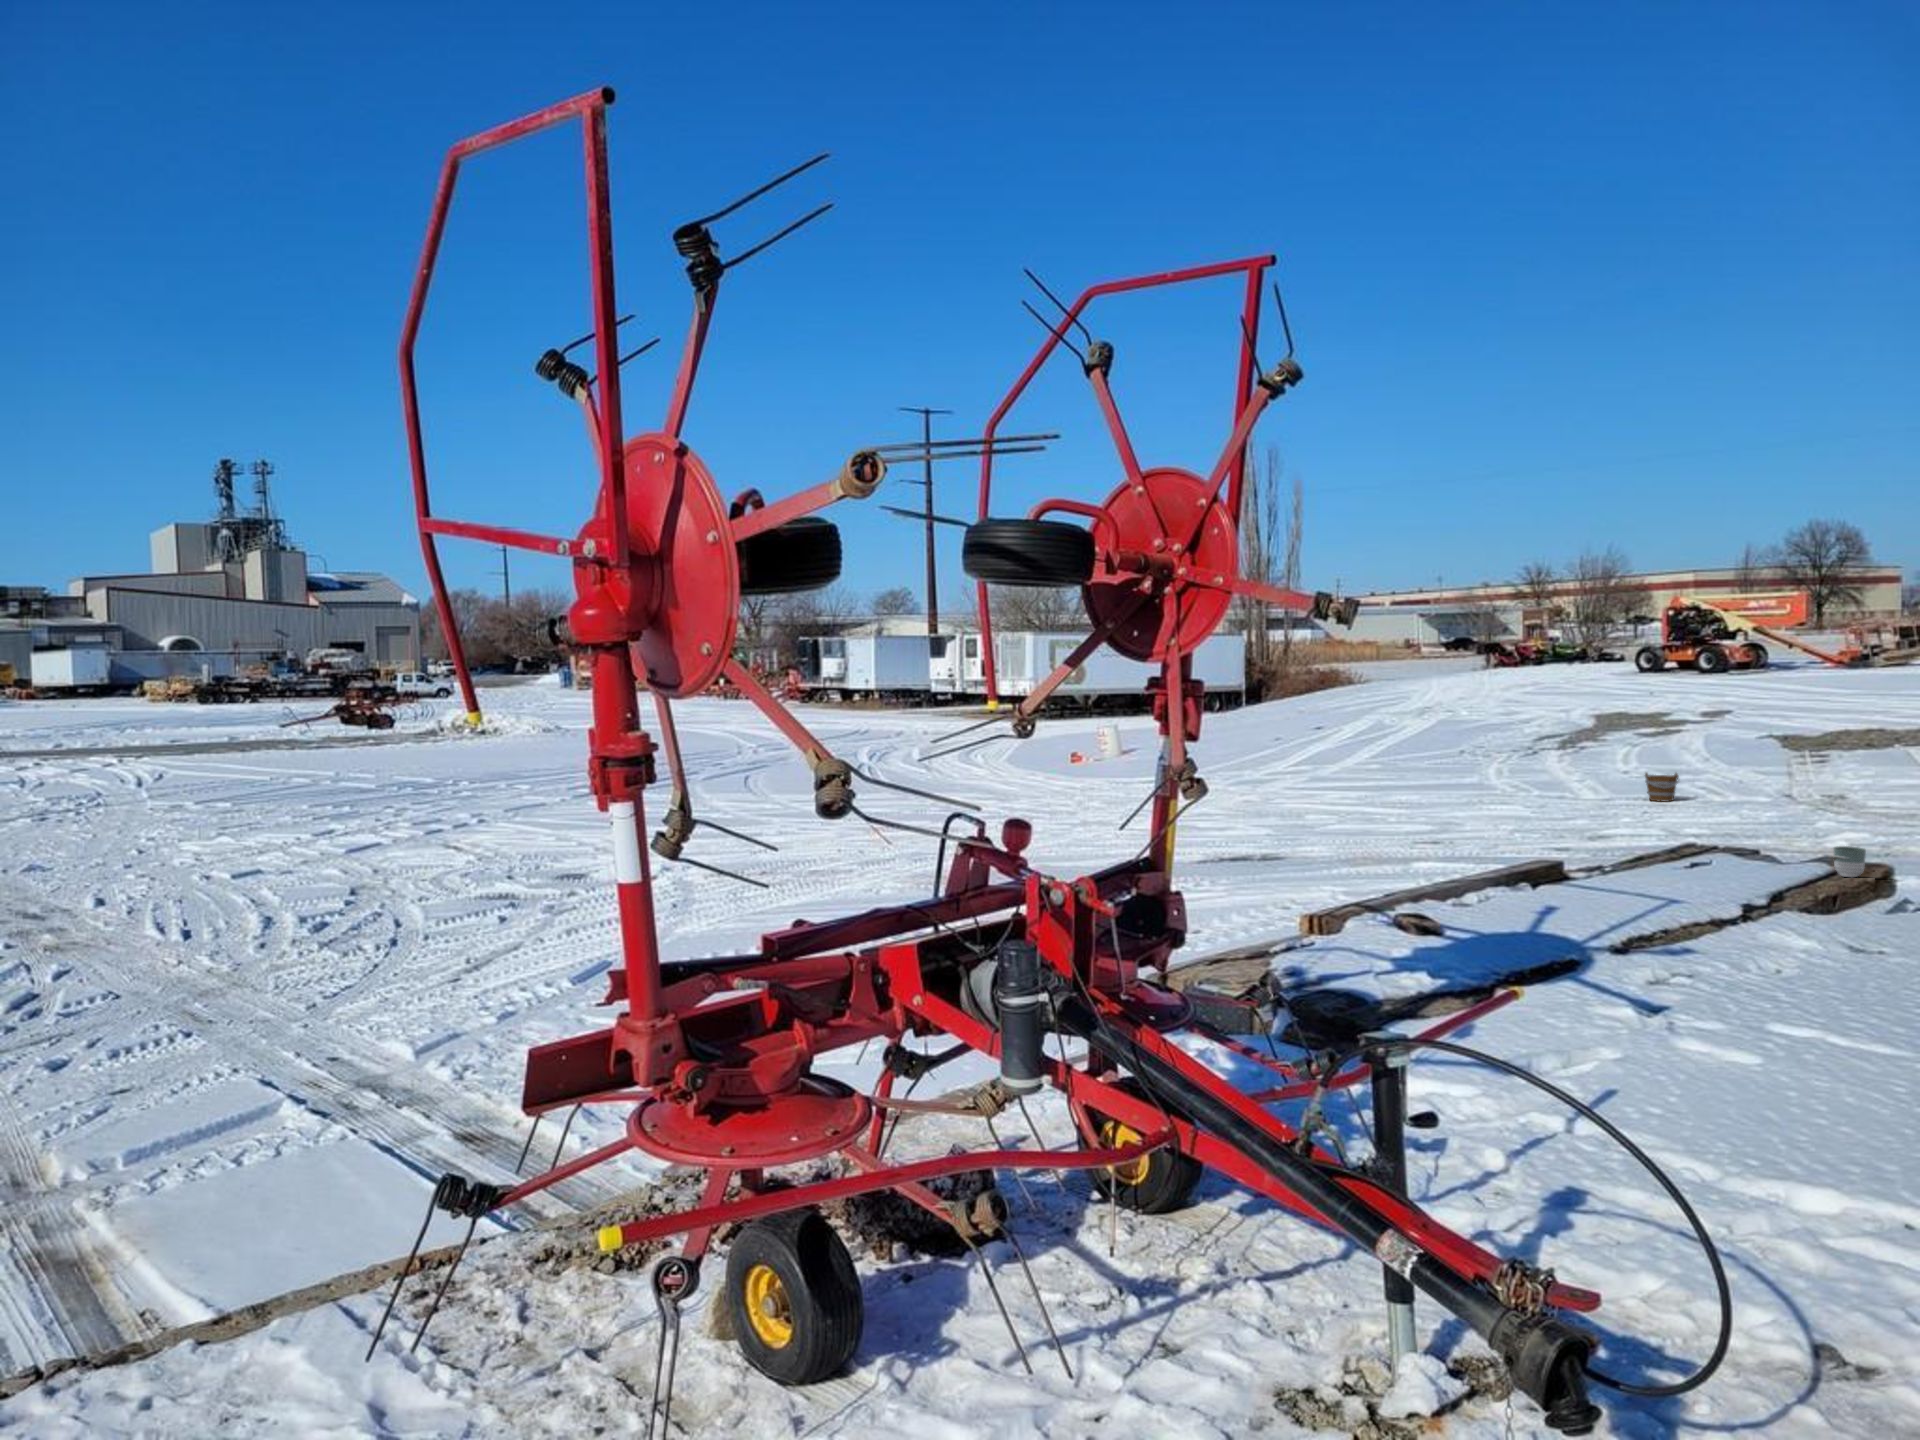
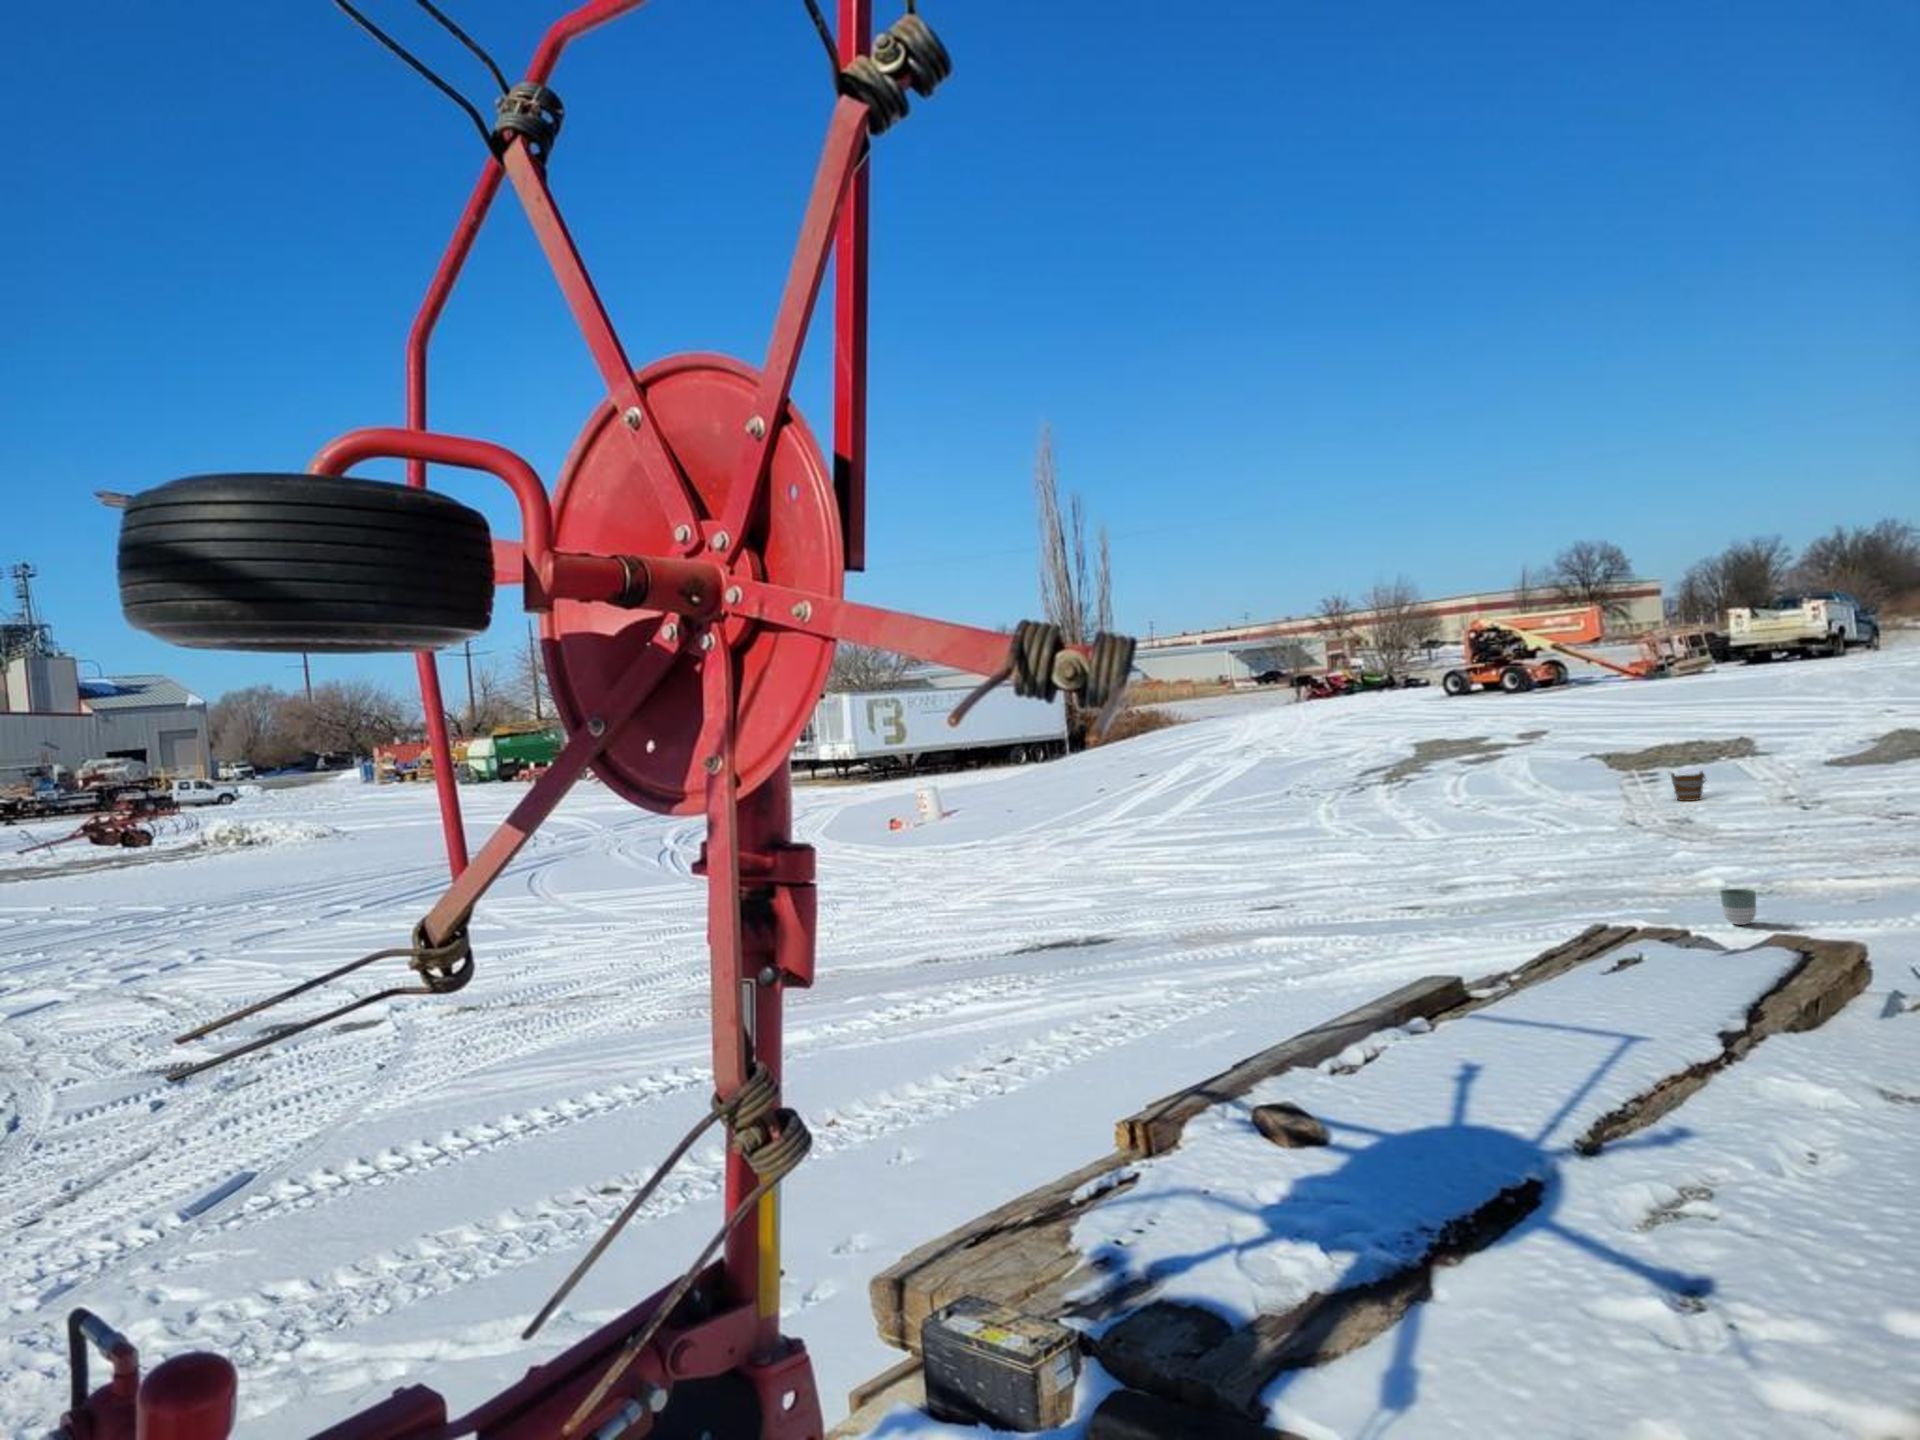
bucket: present [1645,773,1679,802] -> present [1671,771,1706,801]

